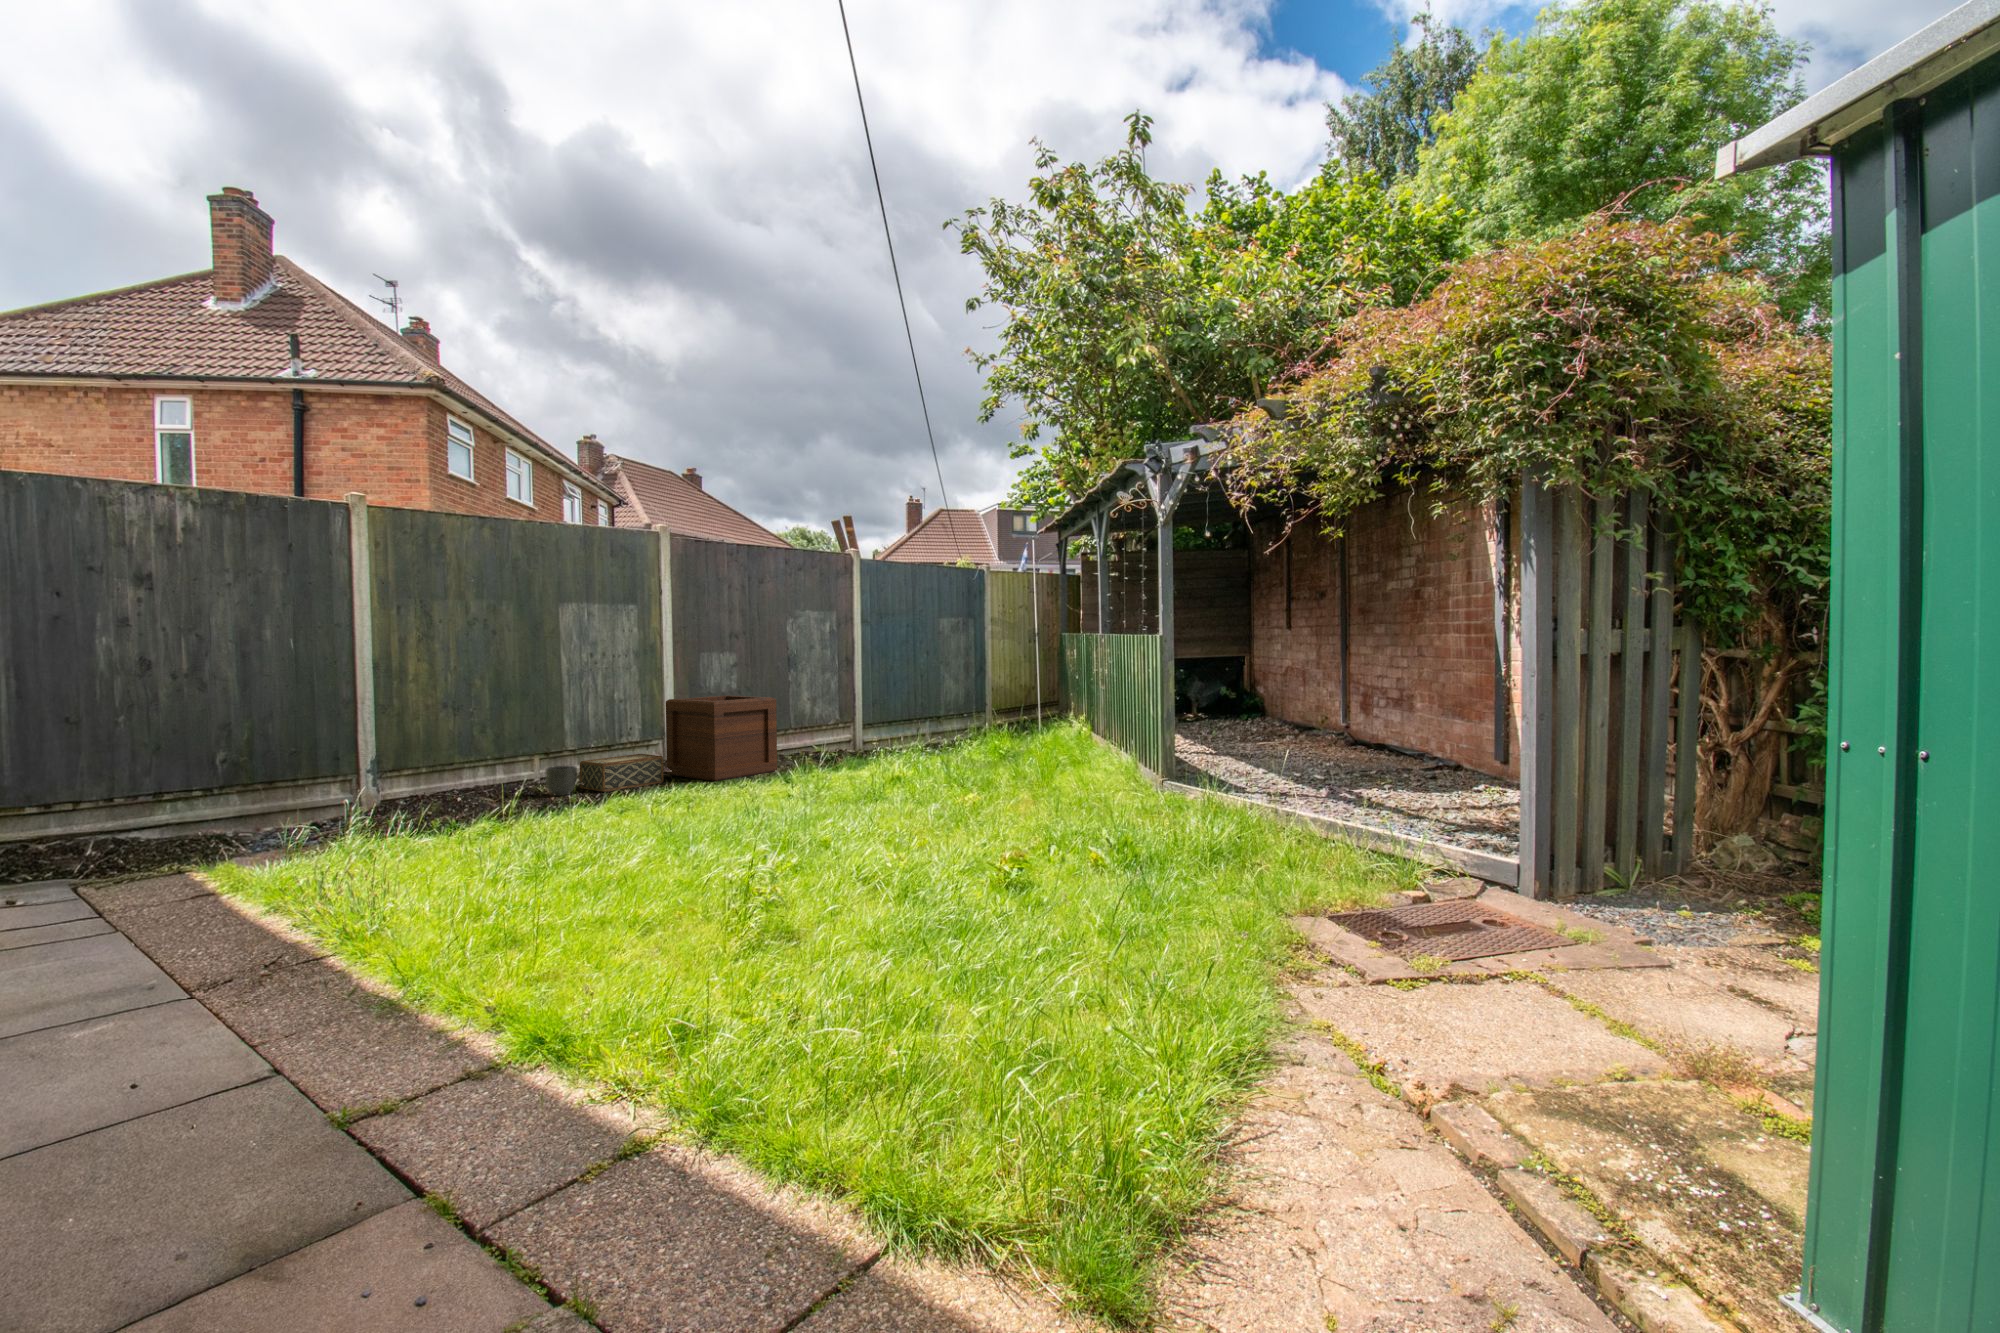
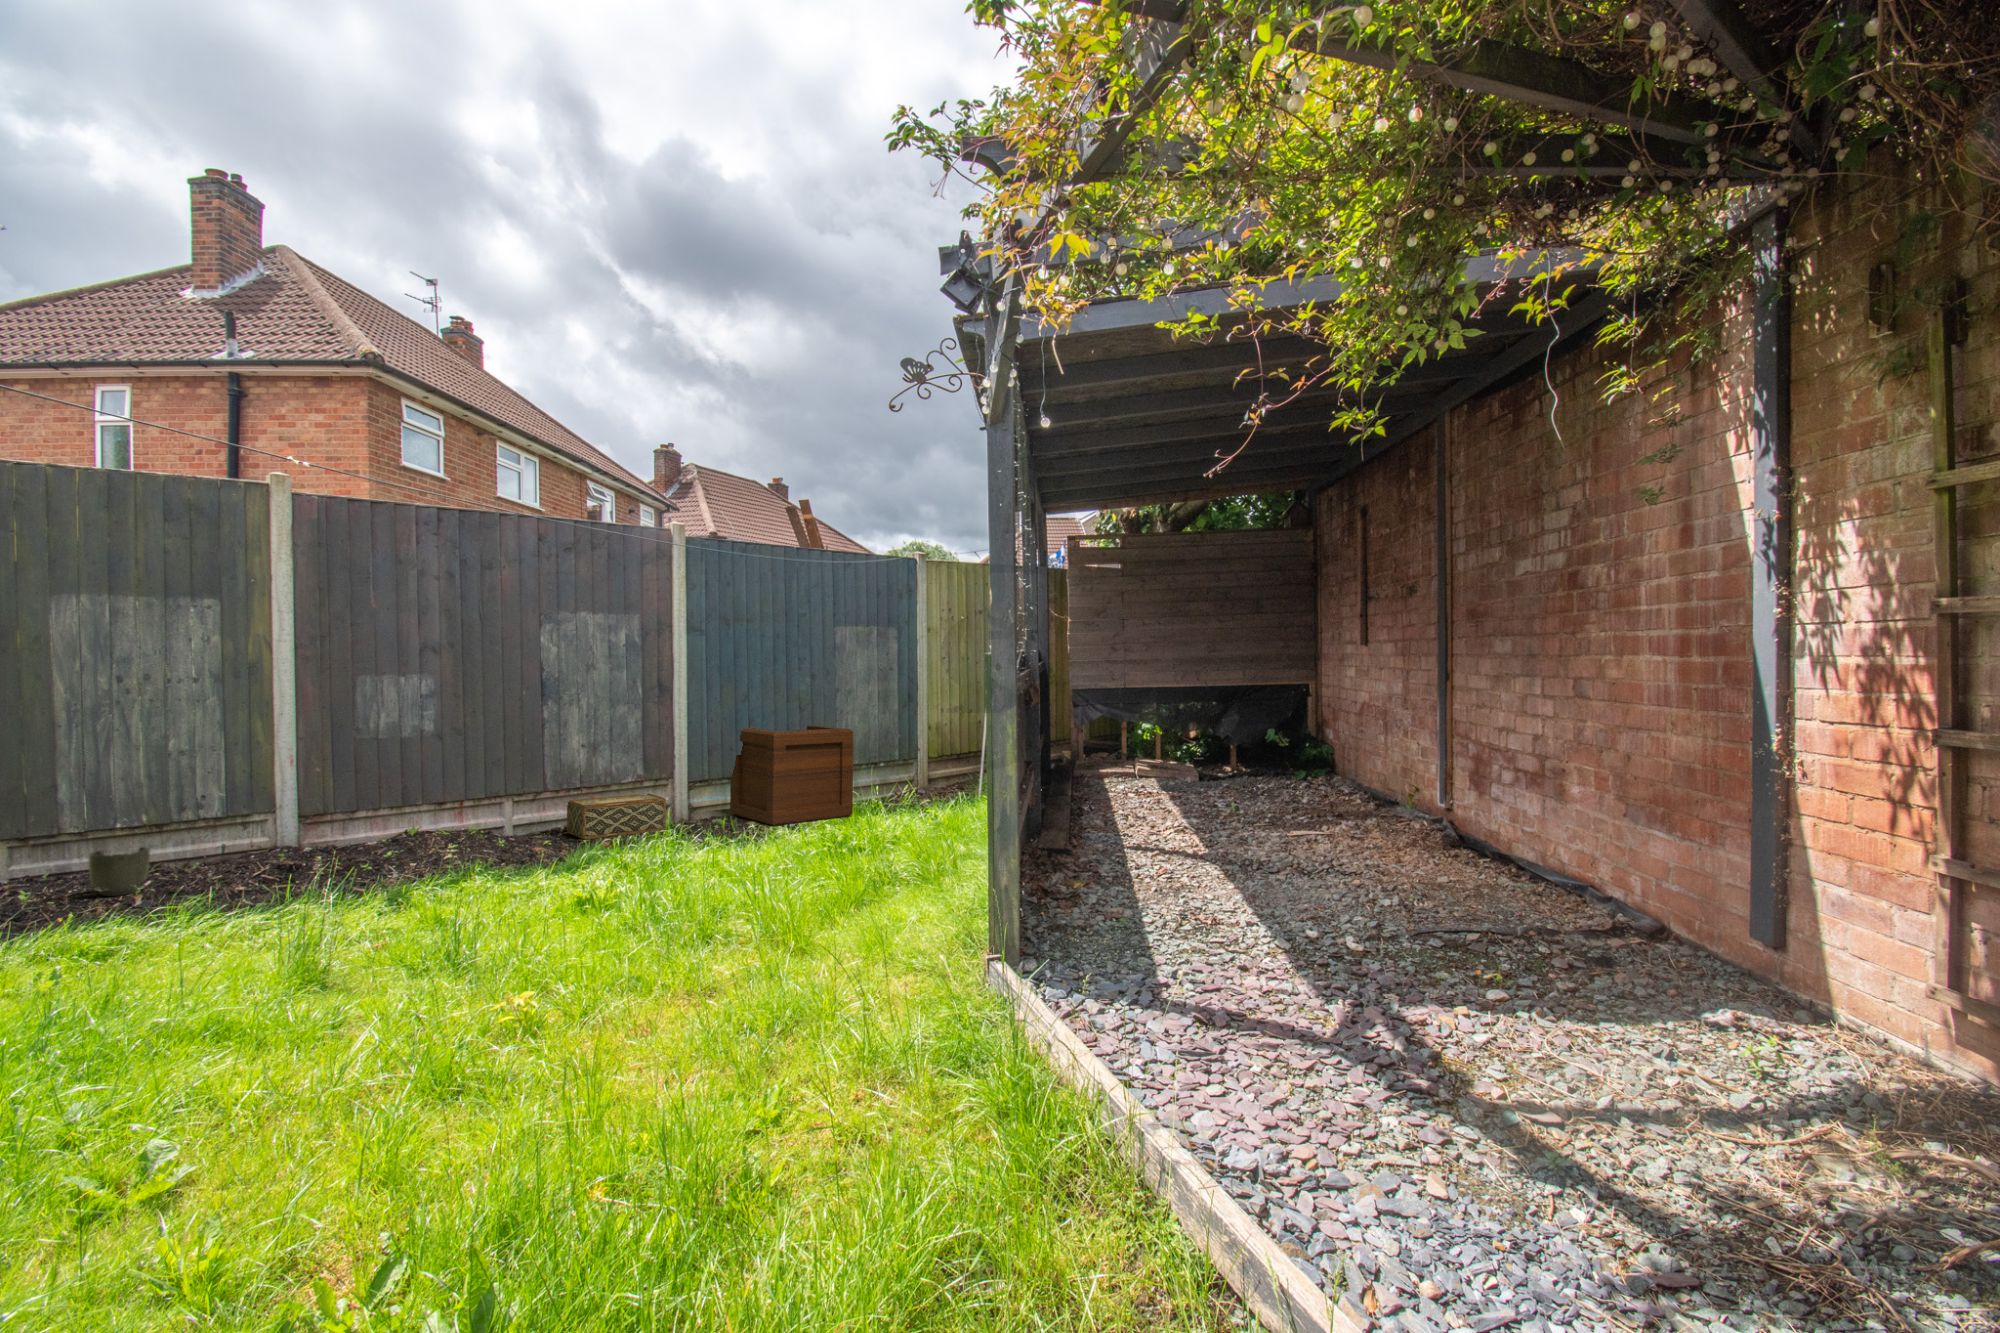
wooden crate: present [666,695,777,781] -> present [730,724,853,826]
woven basket: present [580,754,663,792] -> present [567,794,666,839]

